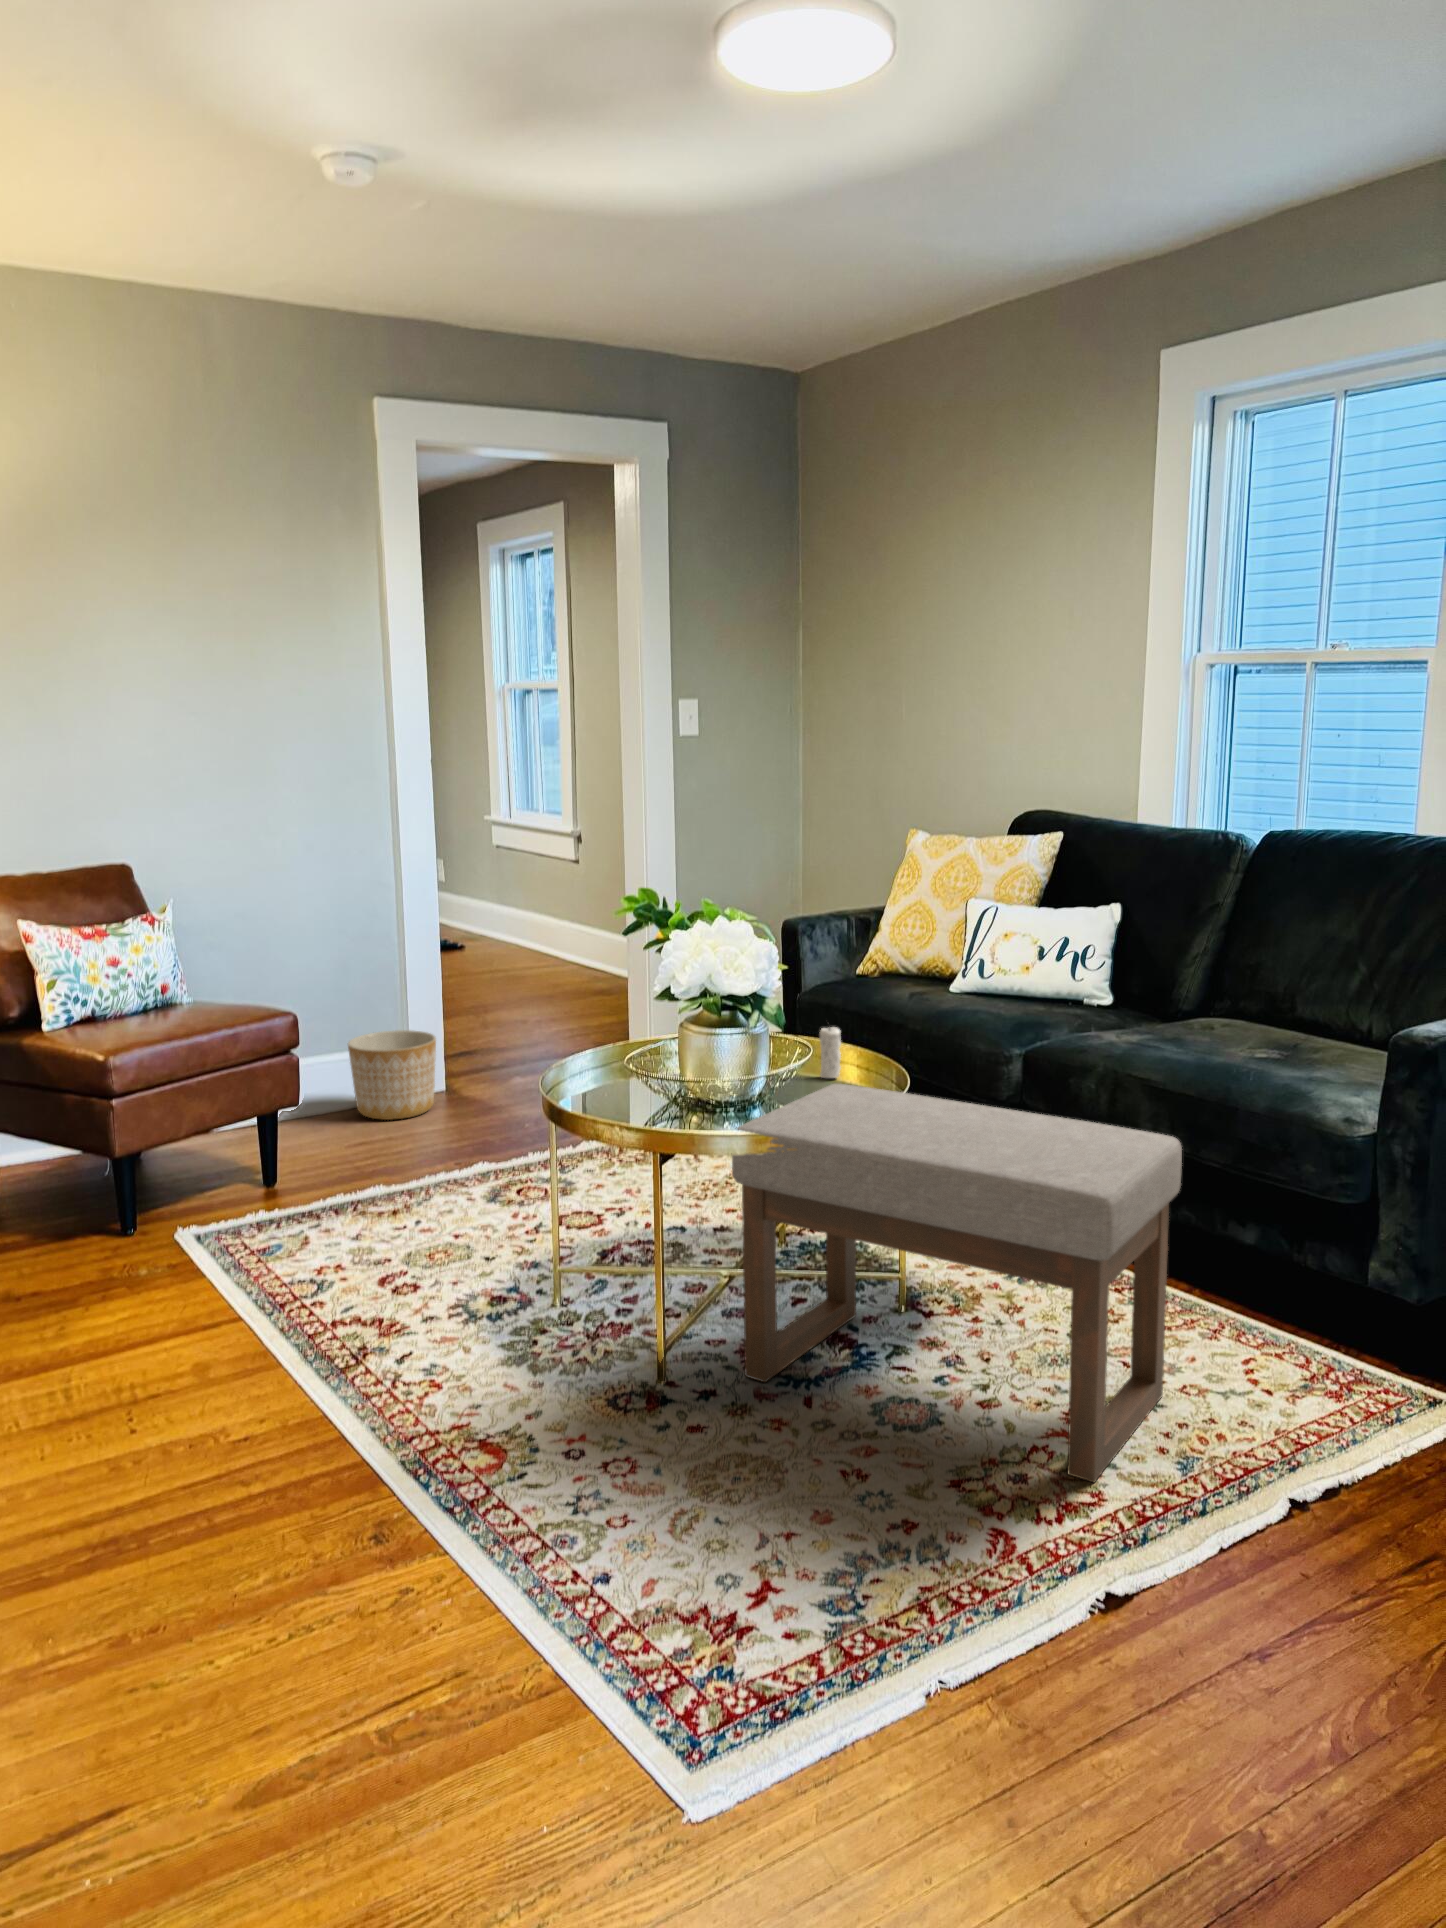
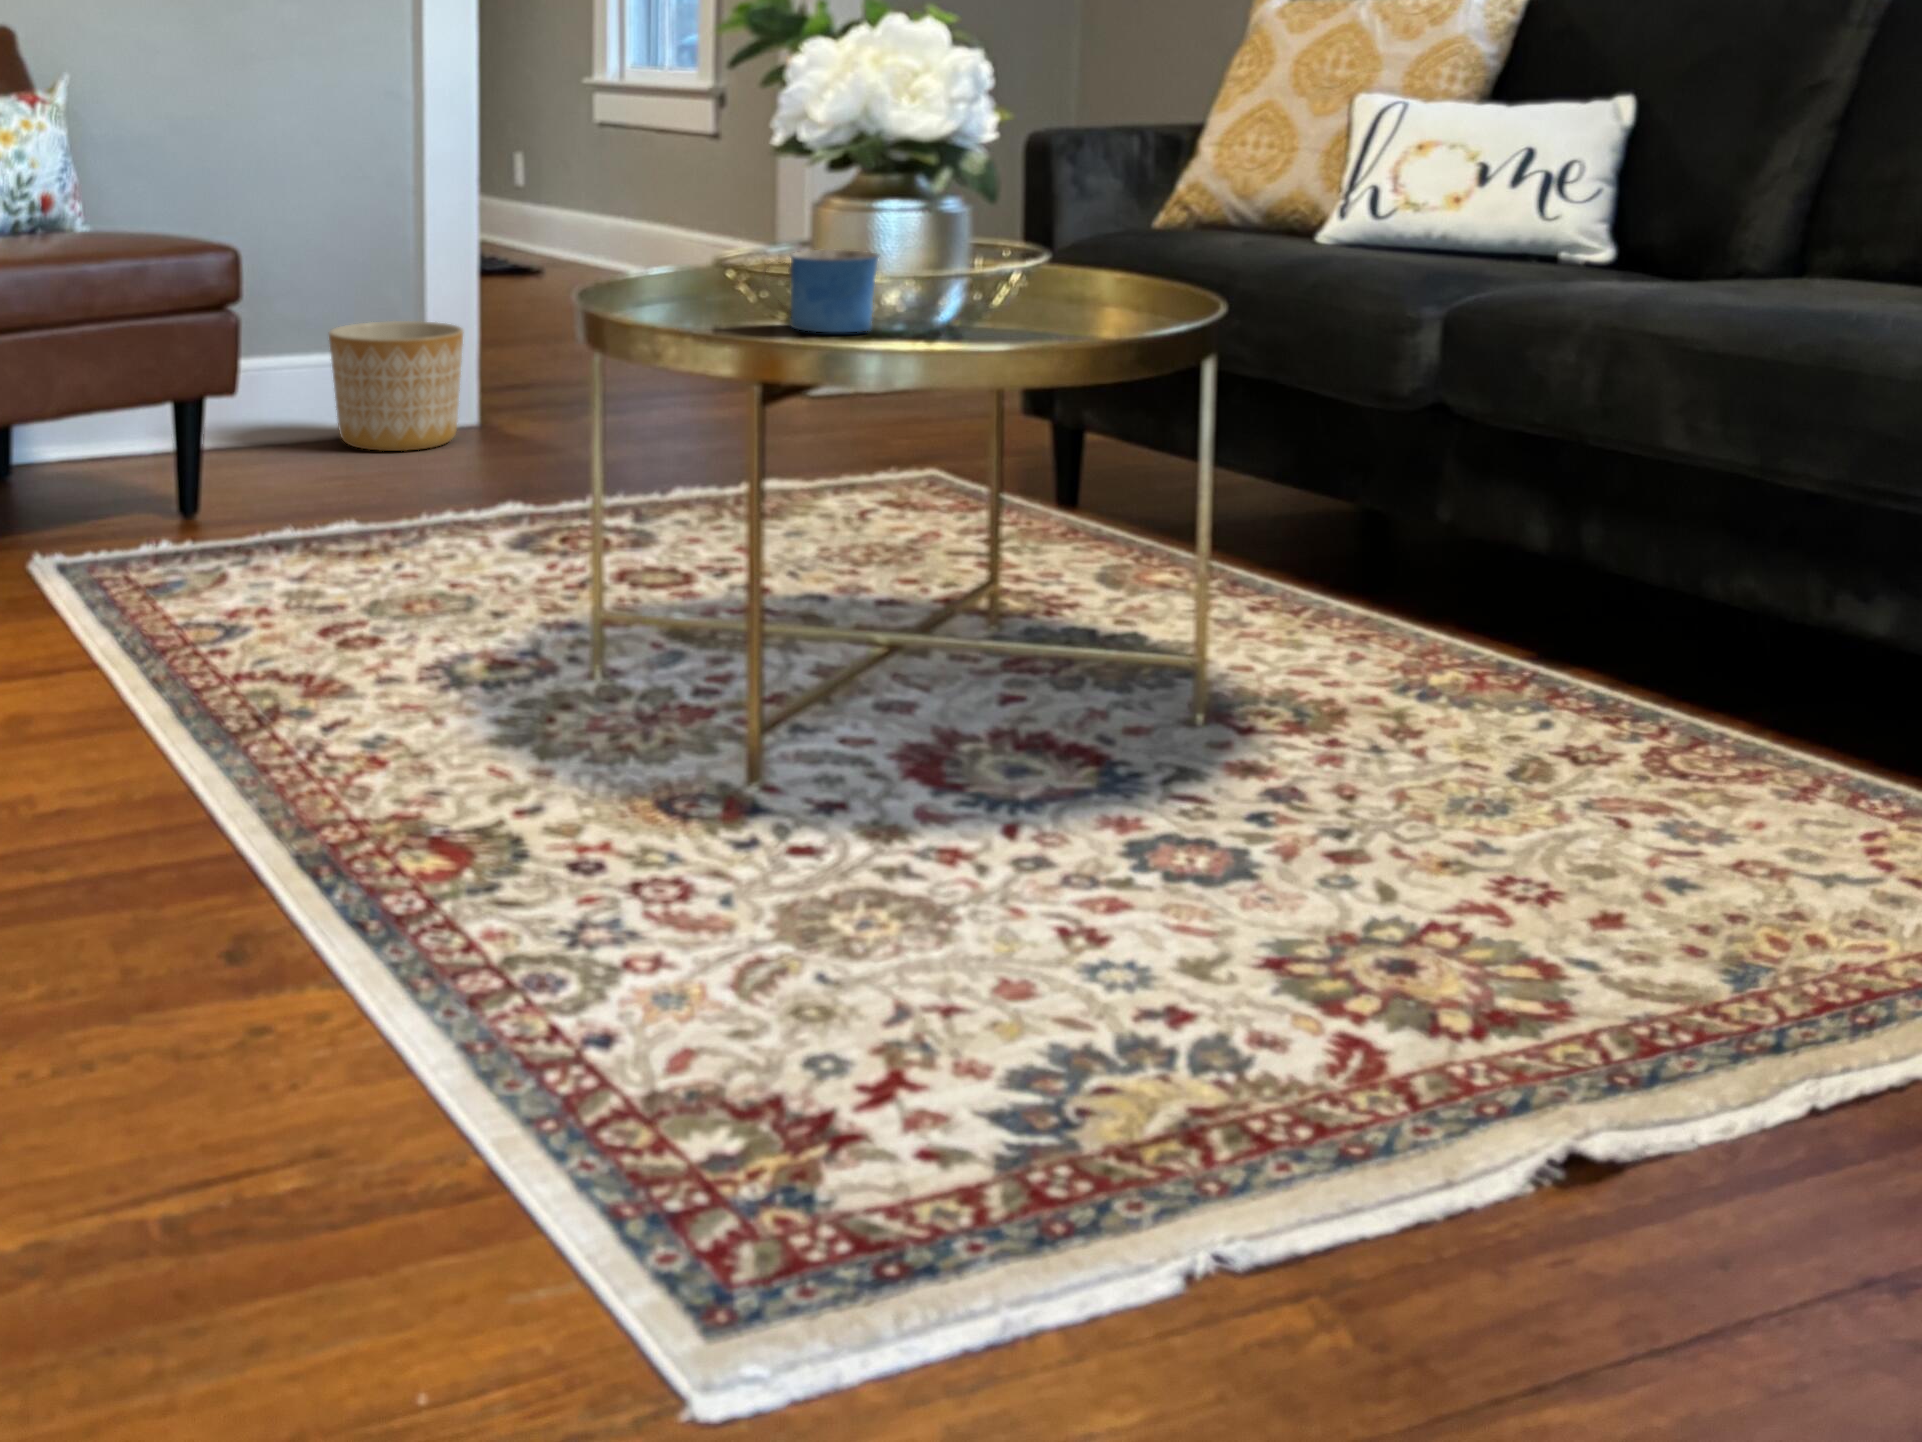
candle: present [820,1023,841,1078] -> none [1060,200,1100,306]
mug: none [656,1067,723,1122] -> present [763,249,879,332]
ottoman: present [732,1084,1182,1482] -> none [890,308,1749,987]

